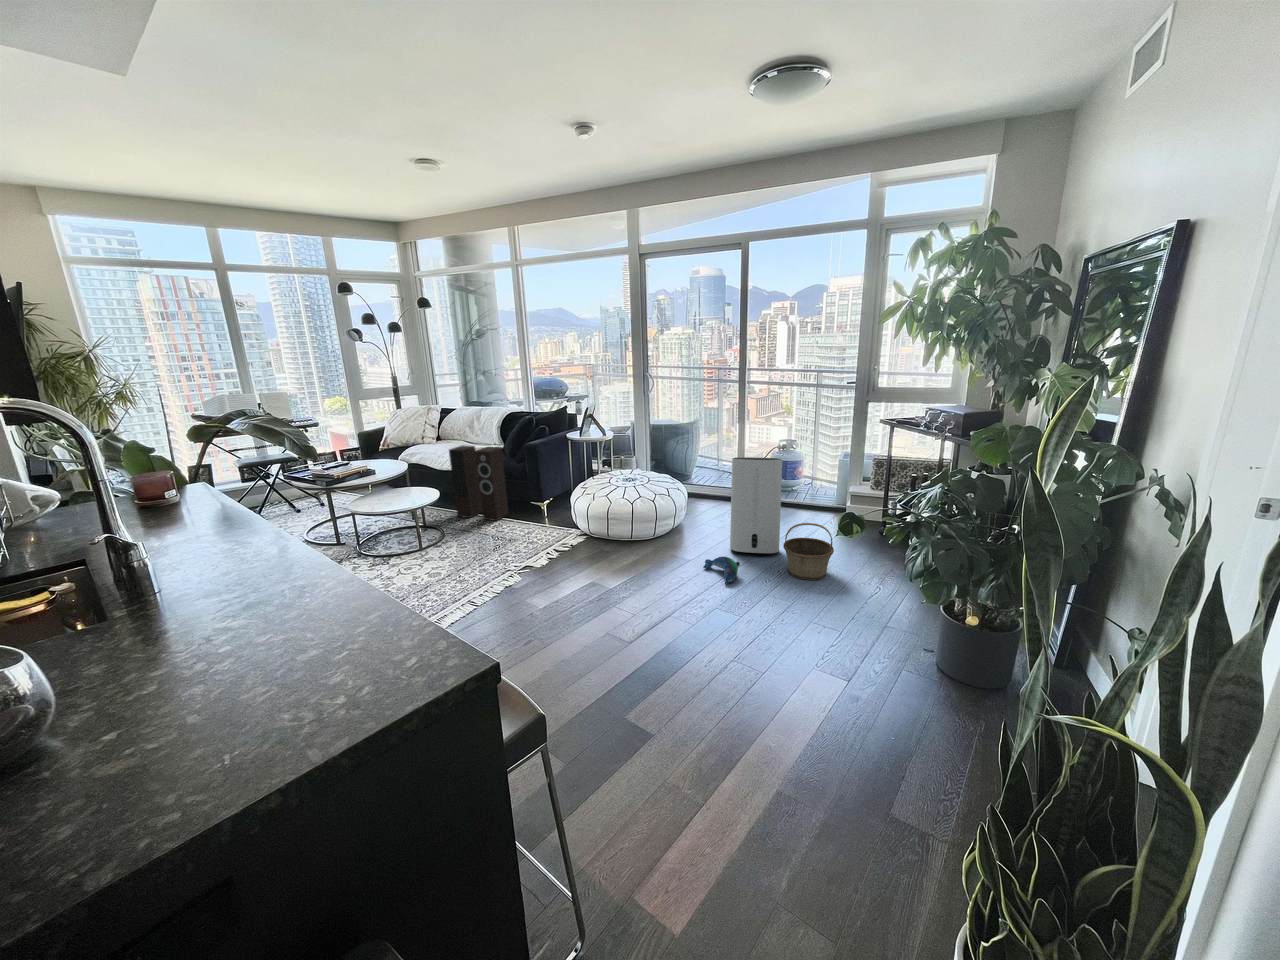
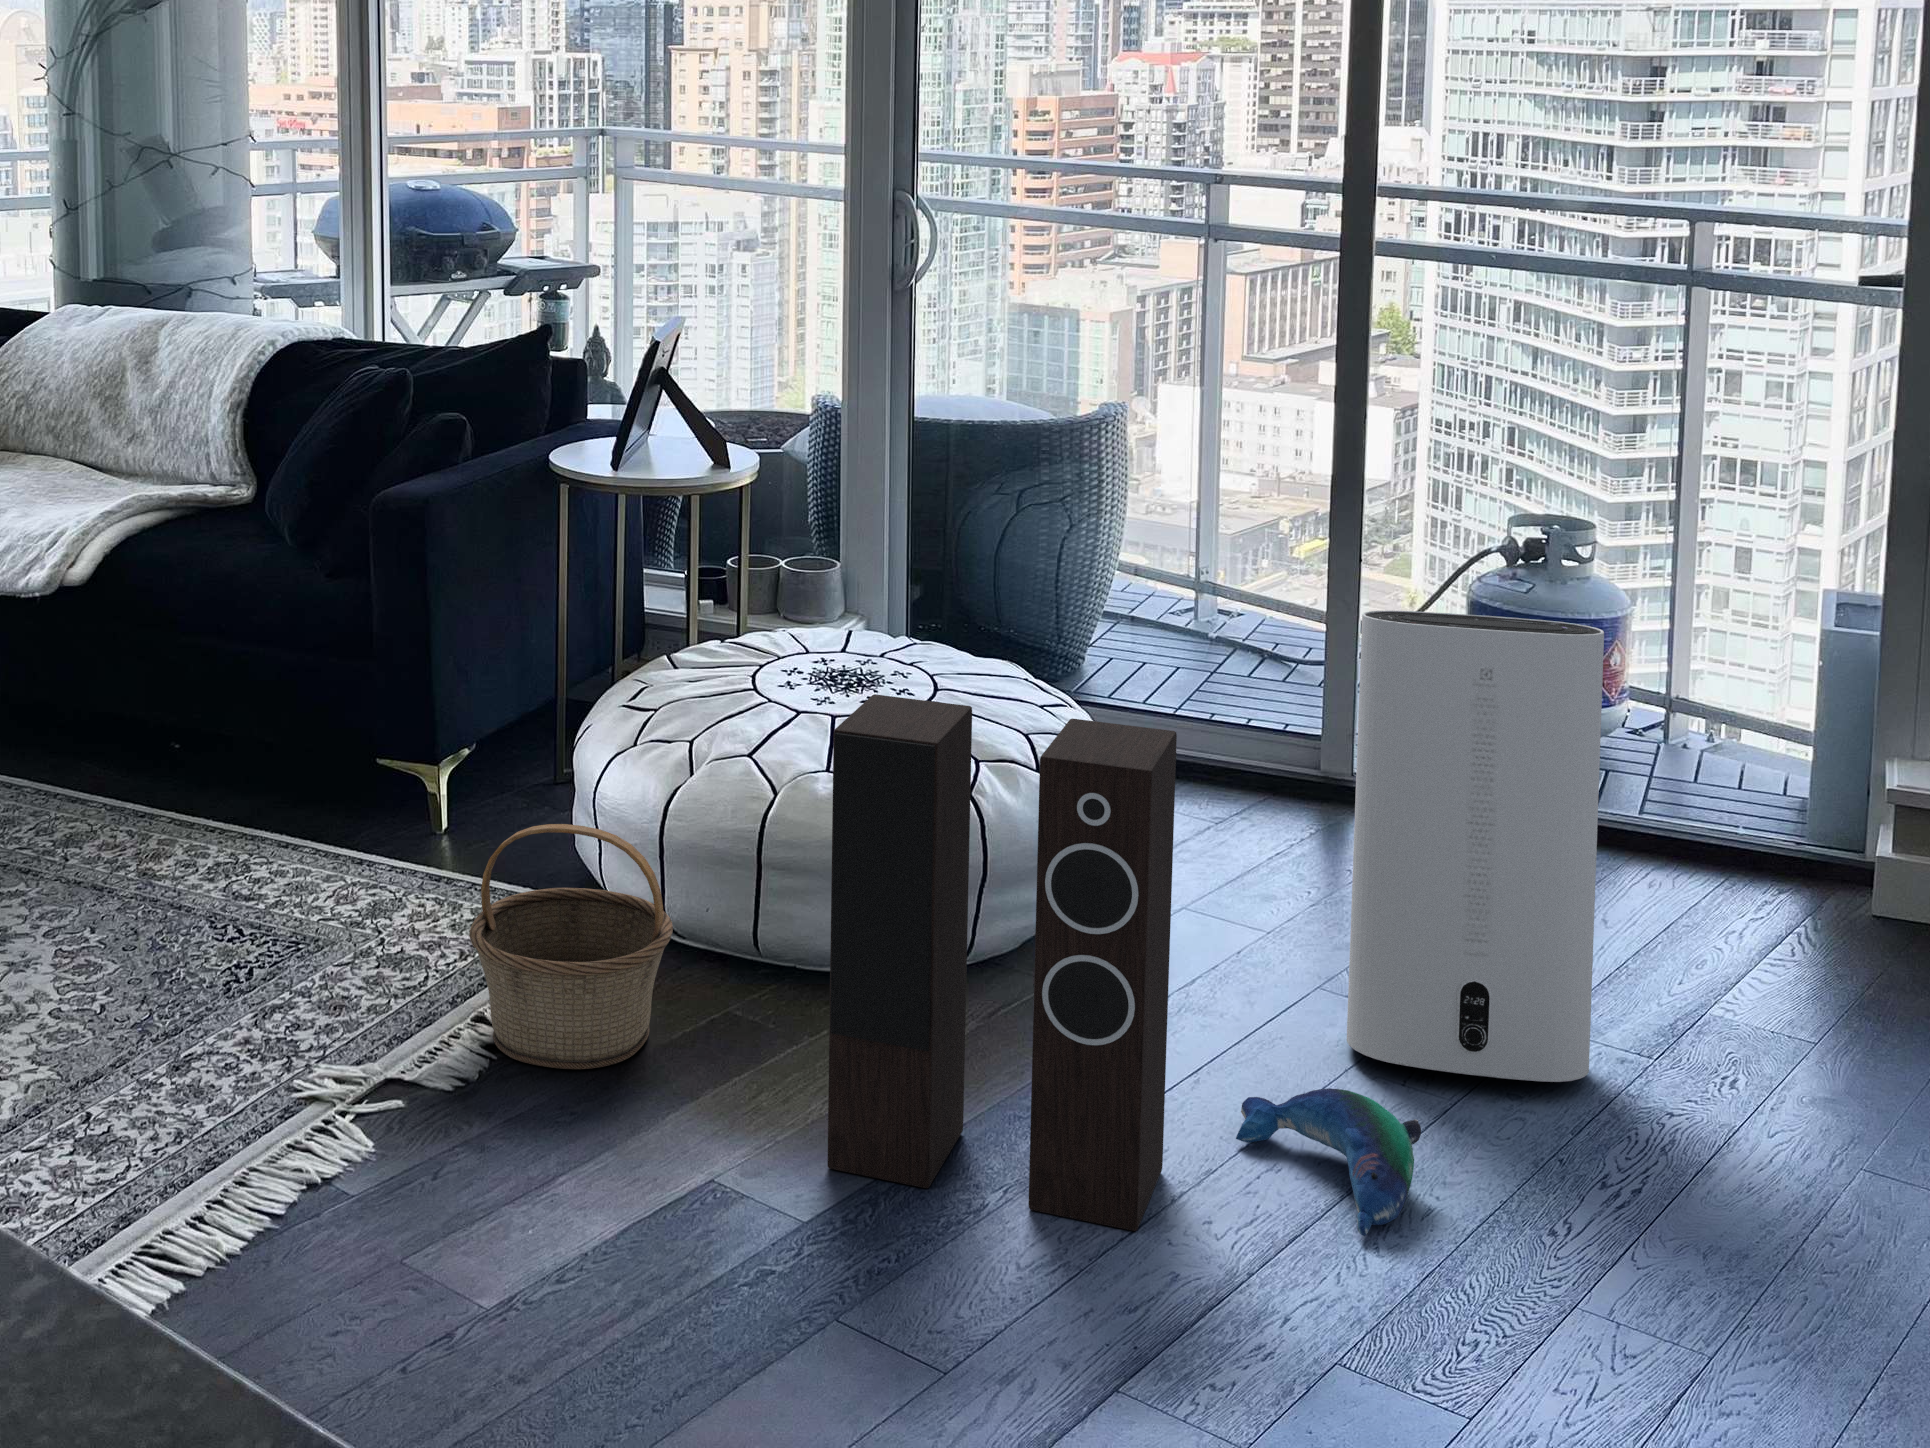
speaker: present [449,445,509,521] -> present [827,694,1177,1231]
basket: present [783,523,834,580] -> present [469,824,673,1069]

